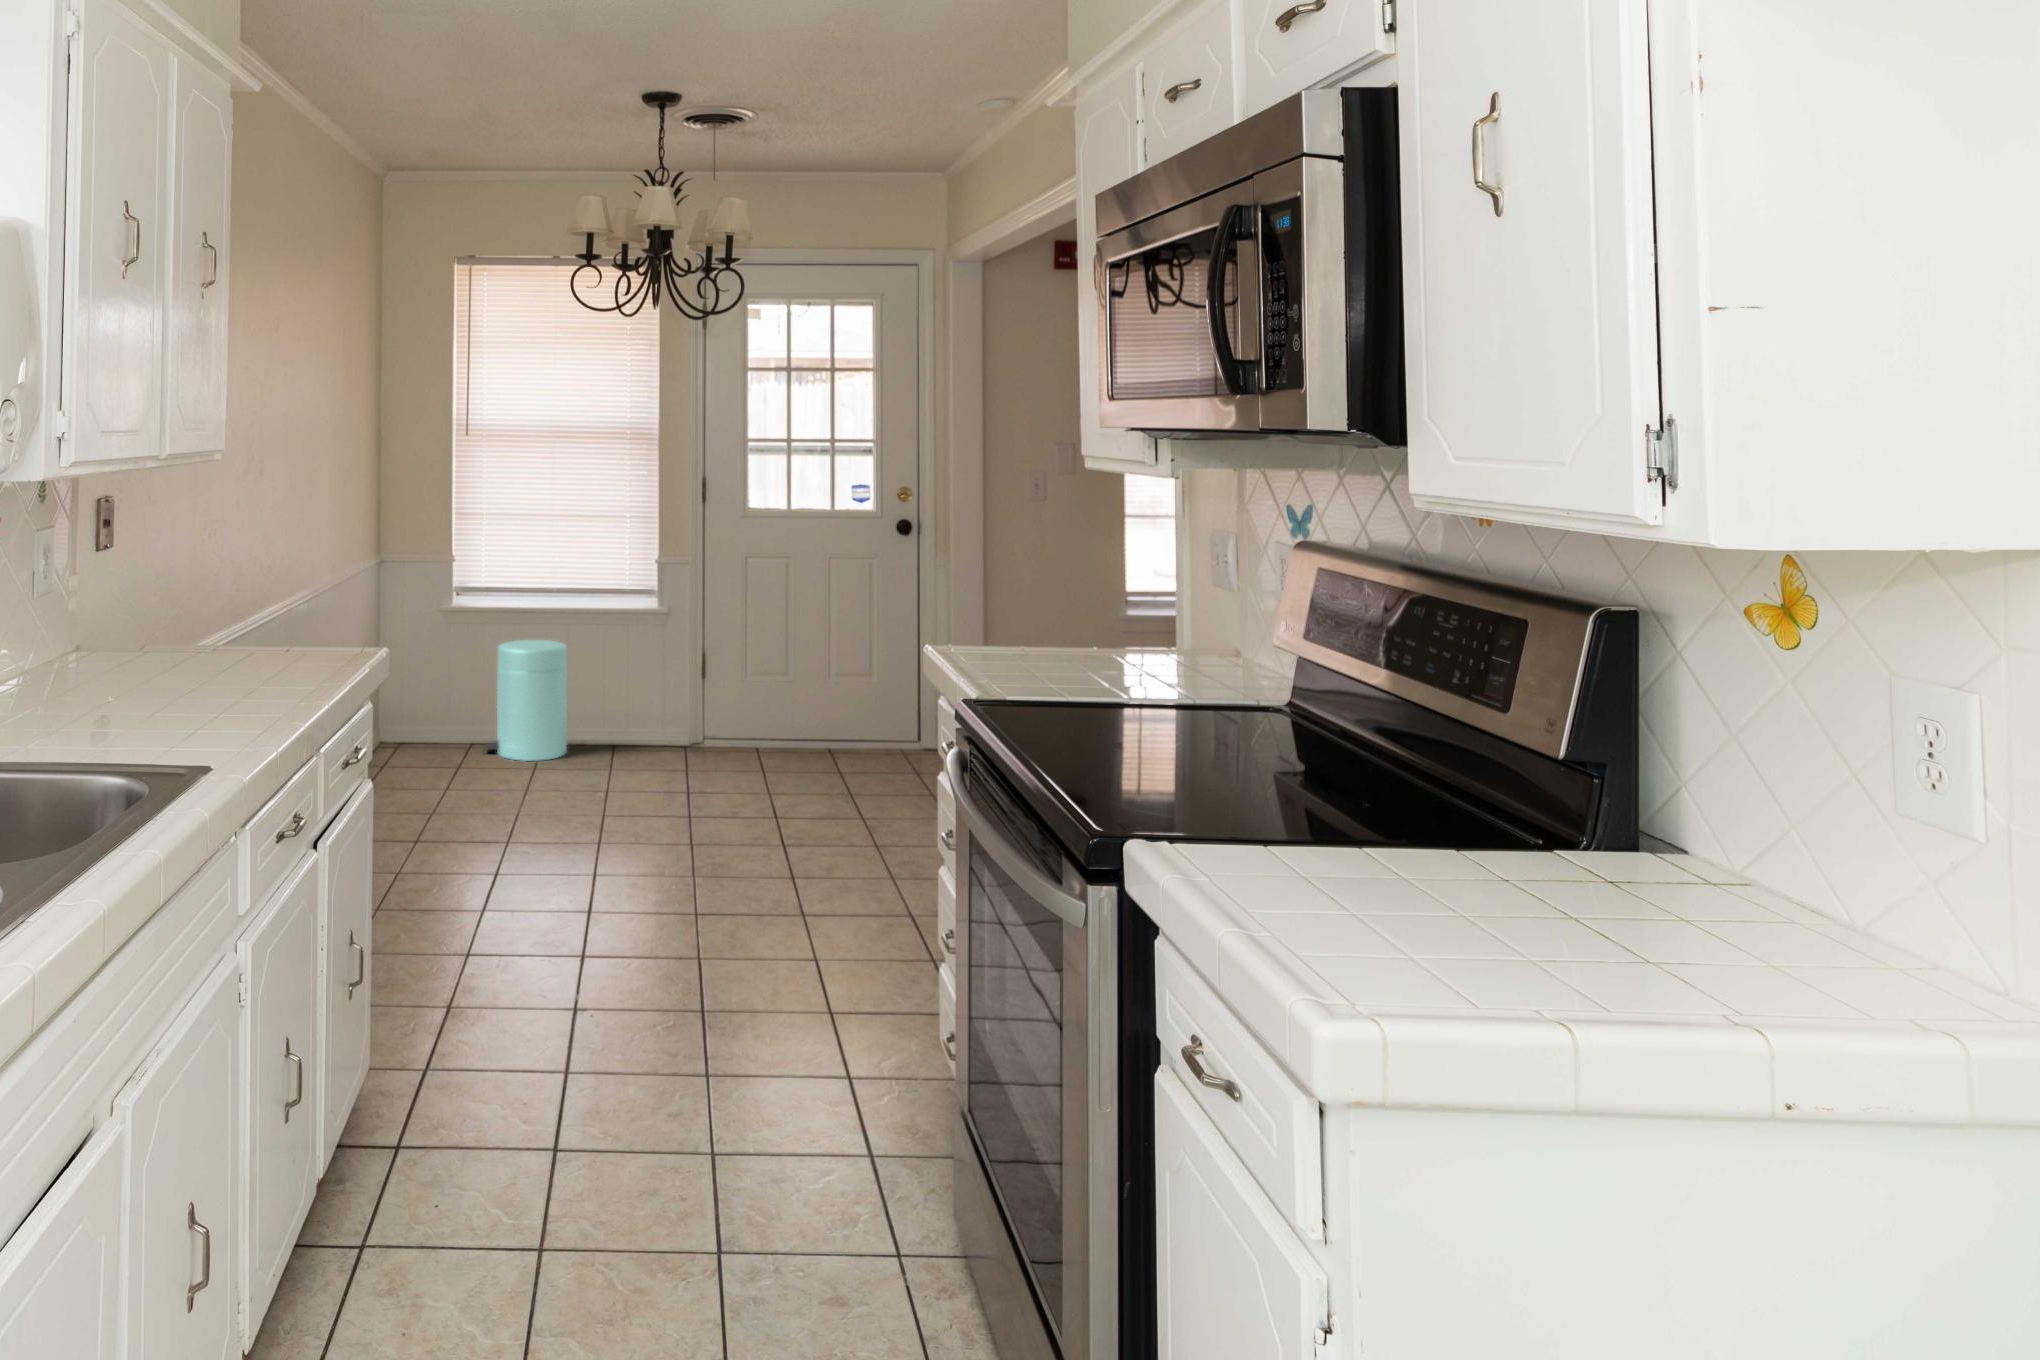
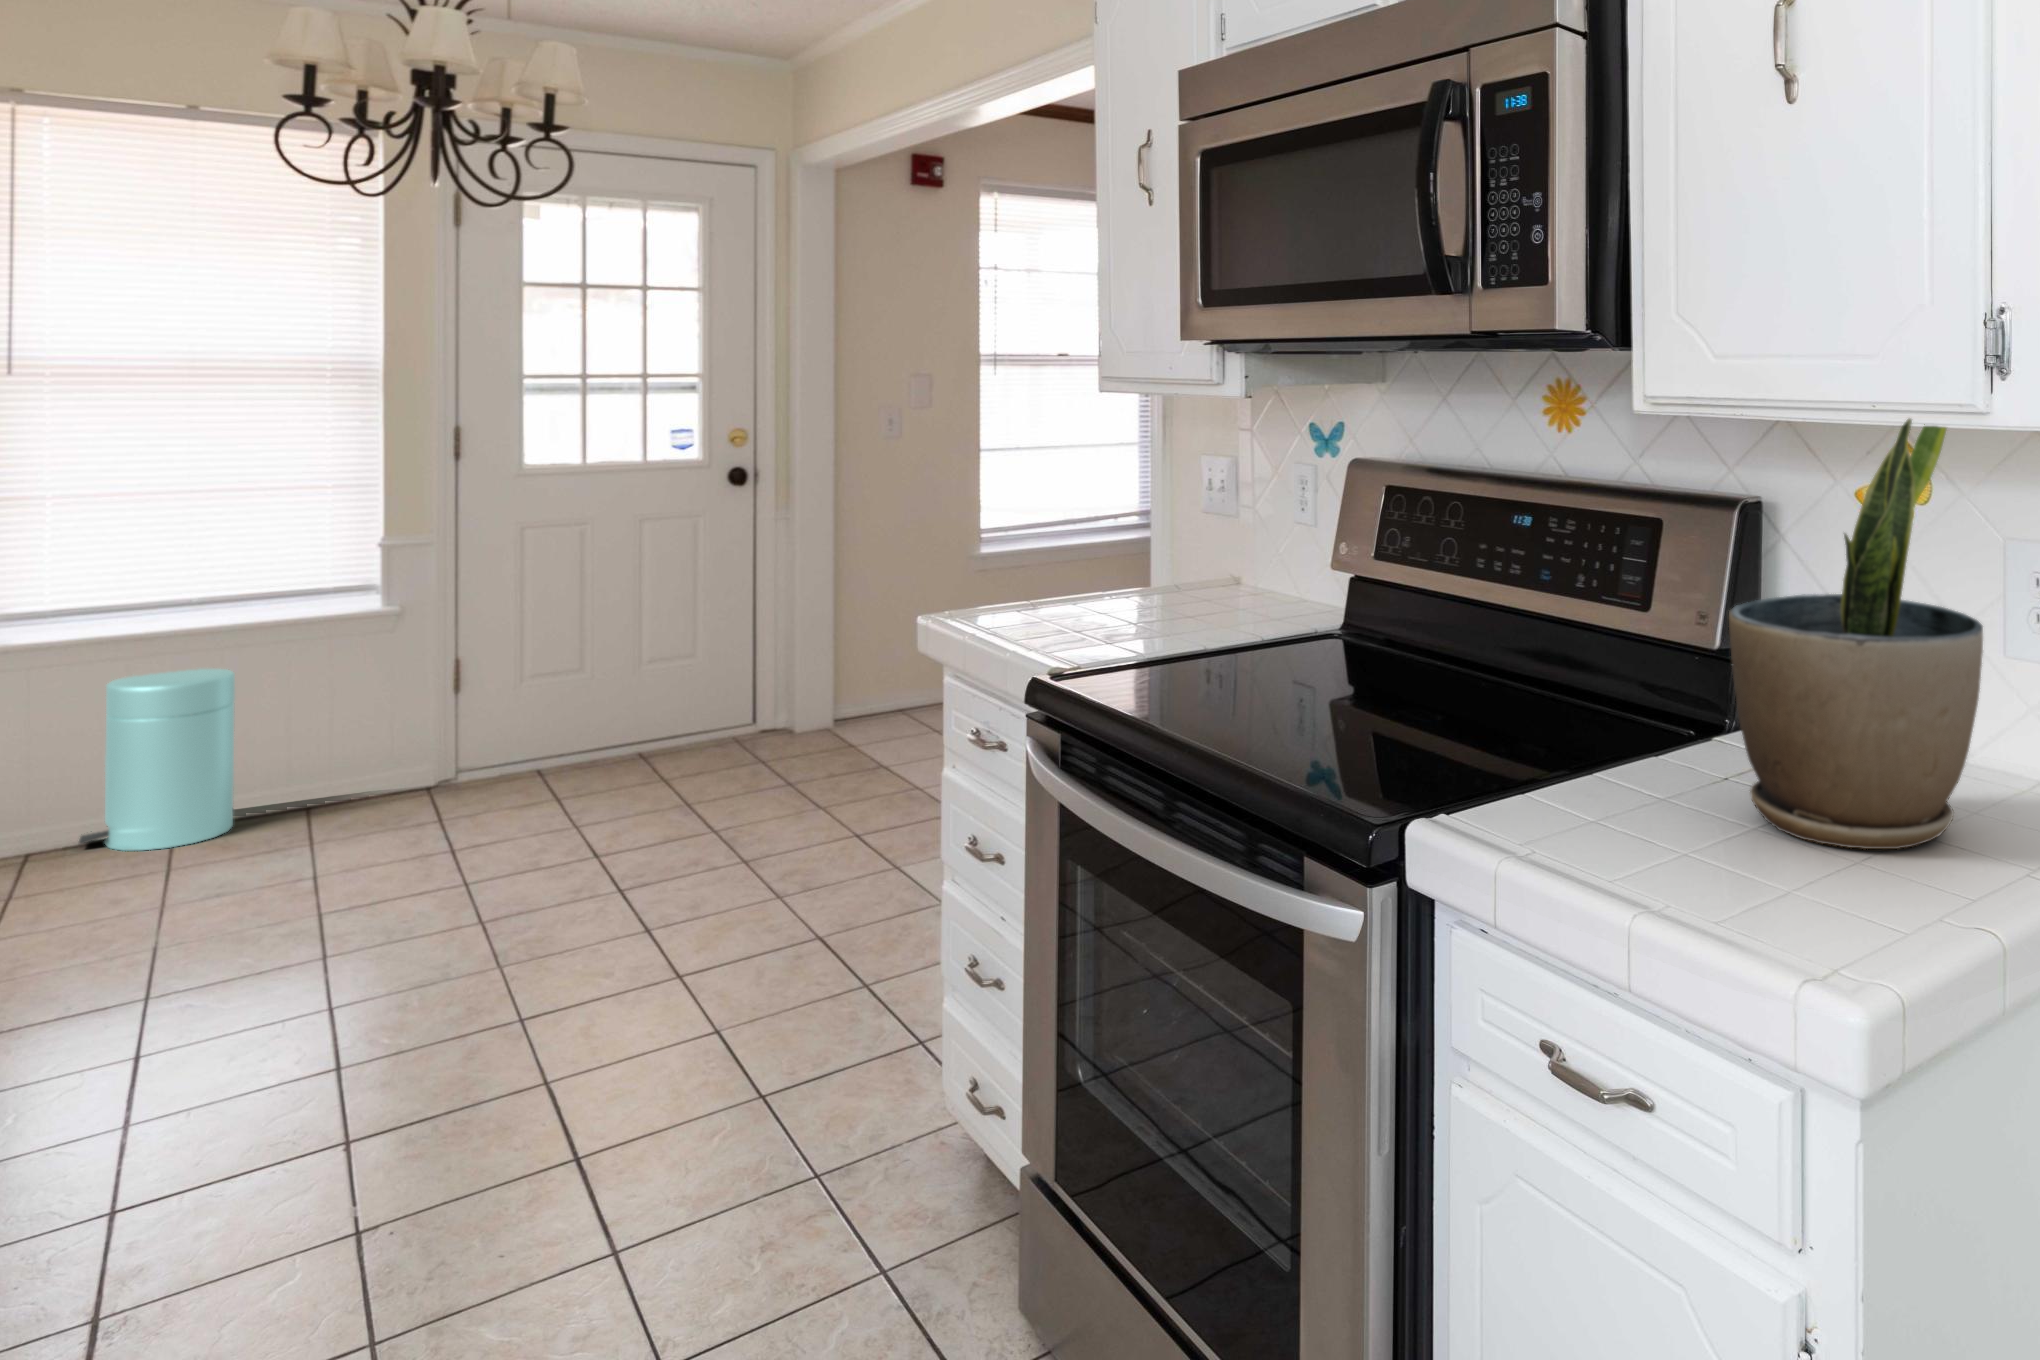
potted plant: none [1449,519,1728,969] -> present [1729,418,1983,849]

